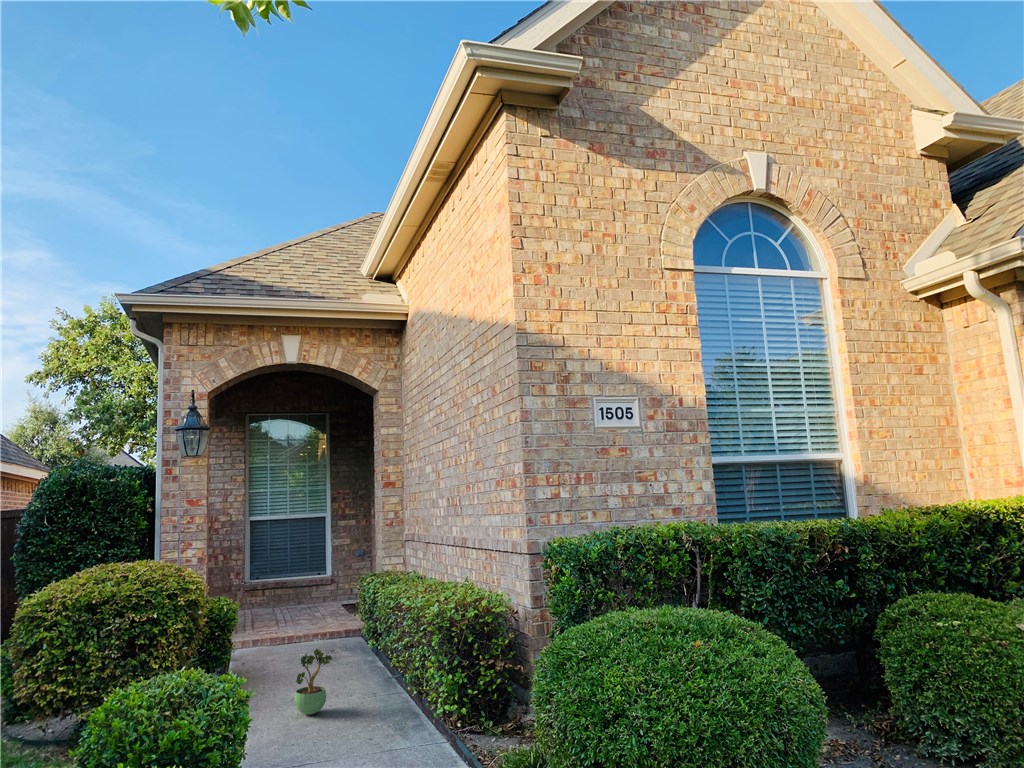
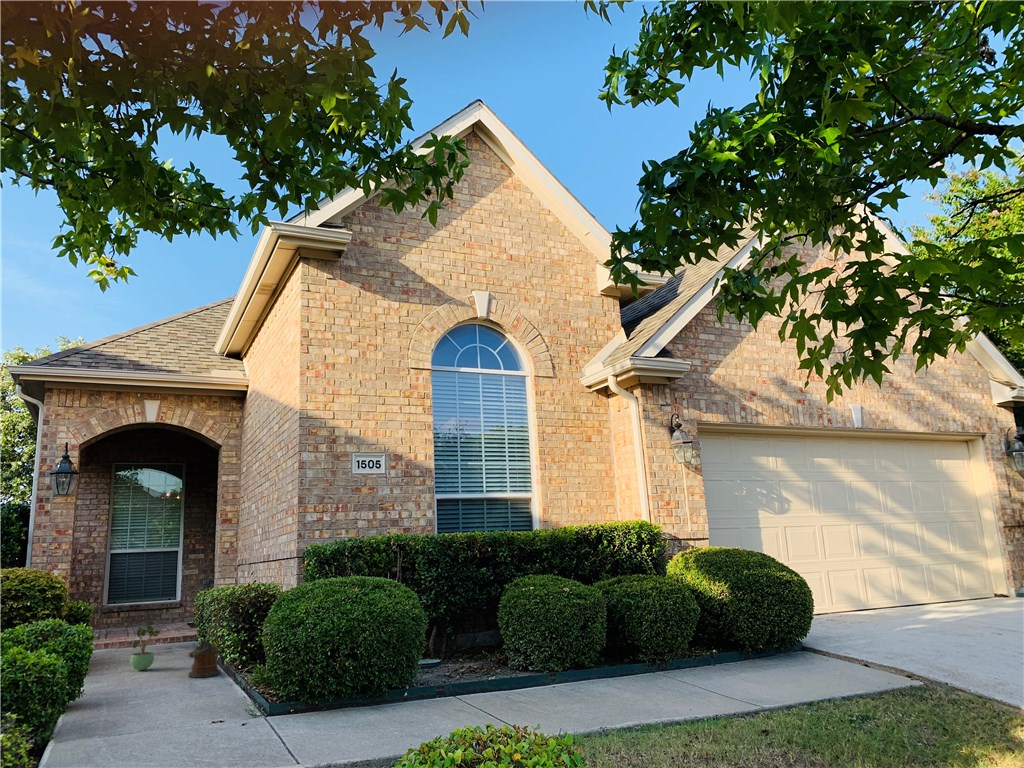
bucket: none [380,680,428,742] -> present [189,641,221,678]

